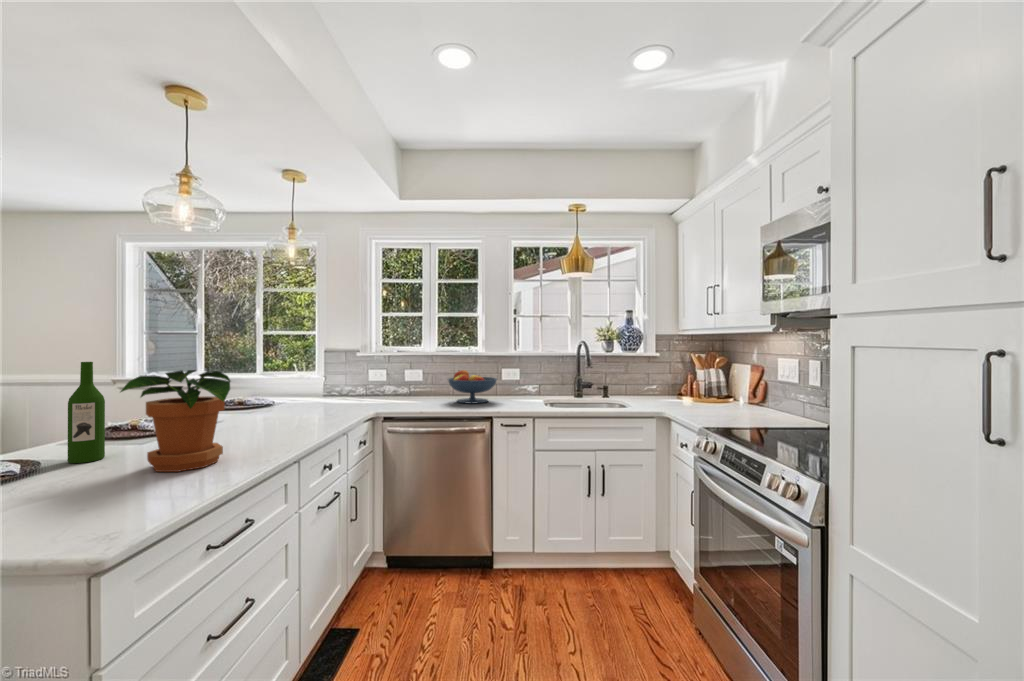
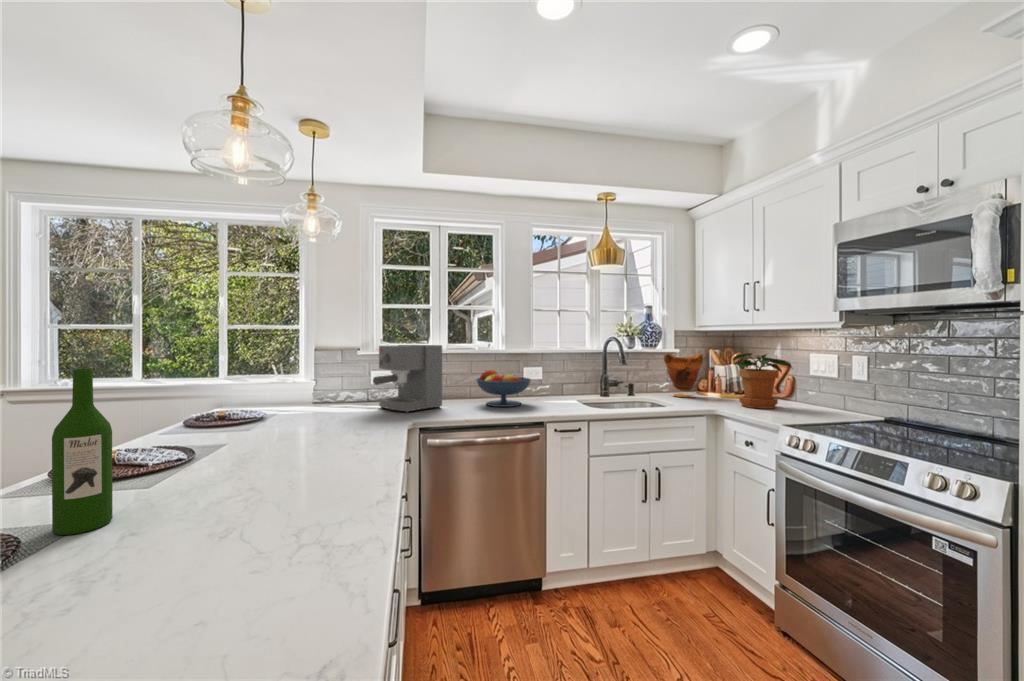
coffee maker: none [352,348,417,405] -> present [373,345,442,413]
vase: none [638,357,679,401] -> present [664,354,703,397]
potted plant: present [121,370,230,472] -> present [733,353,792,409]

